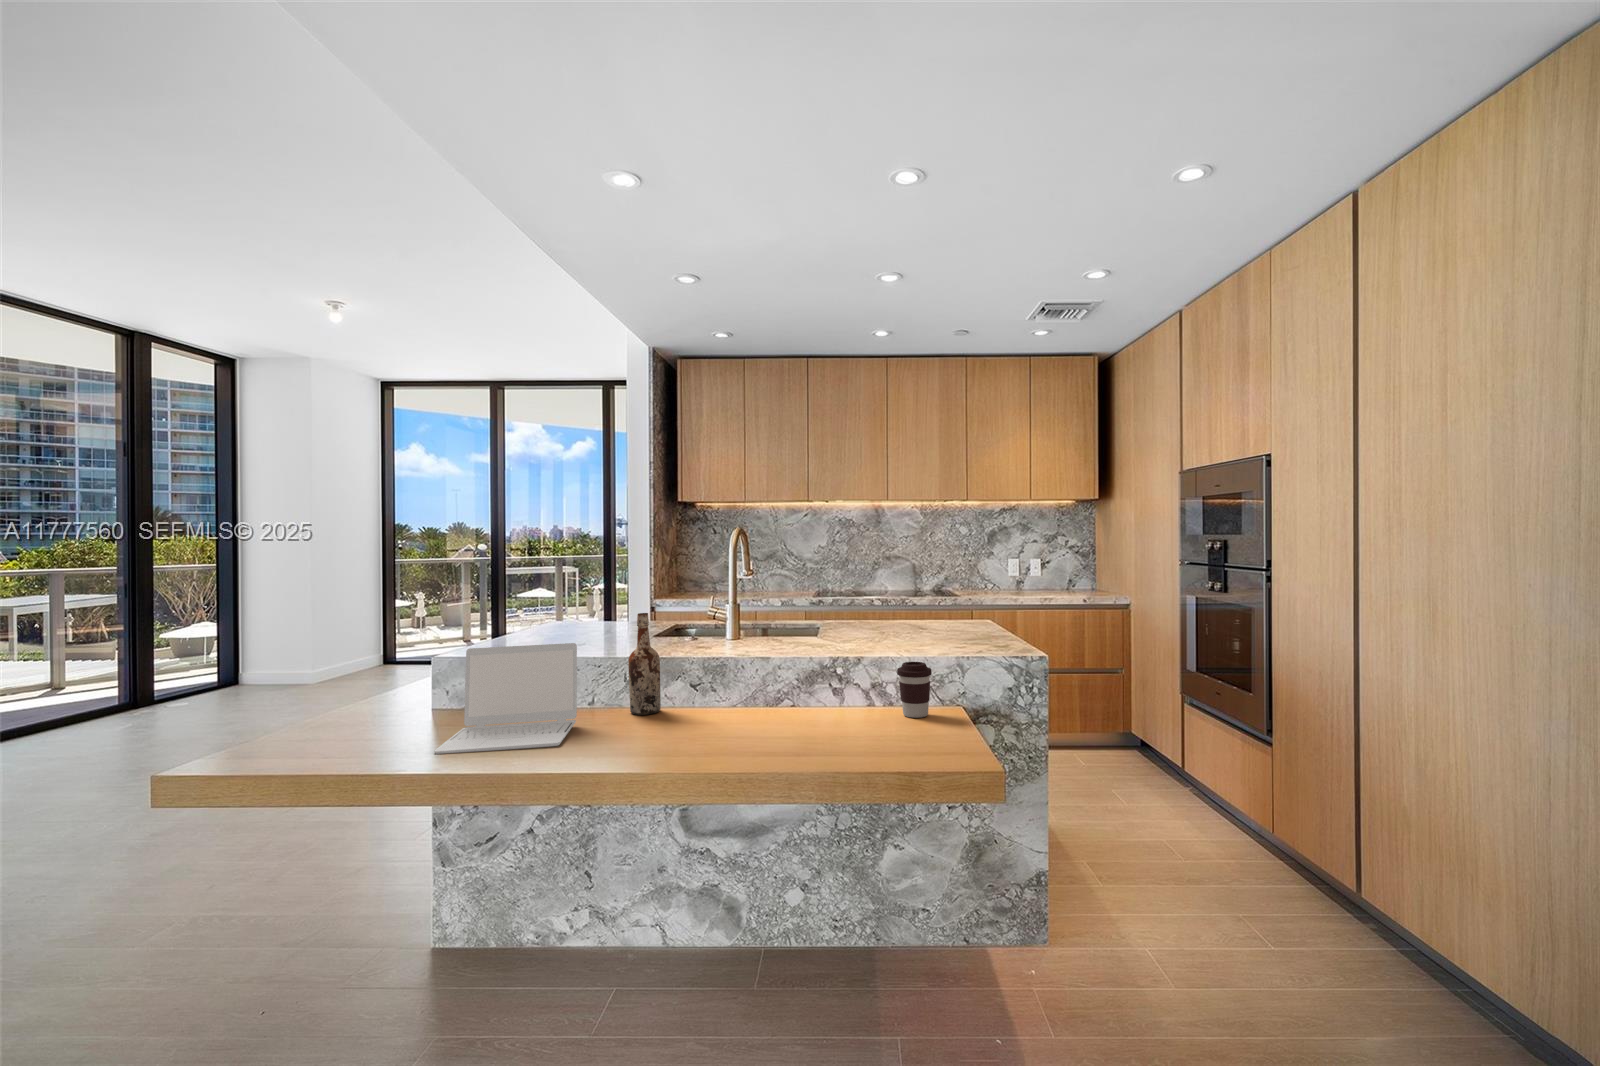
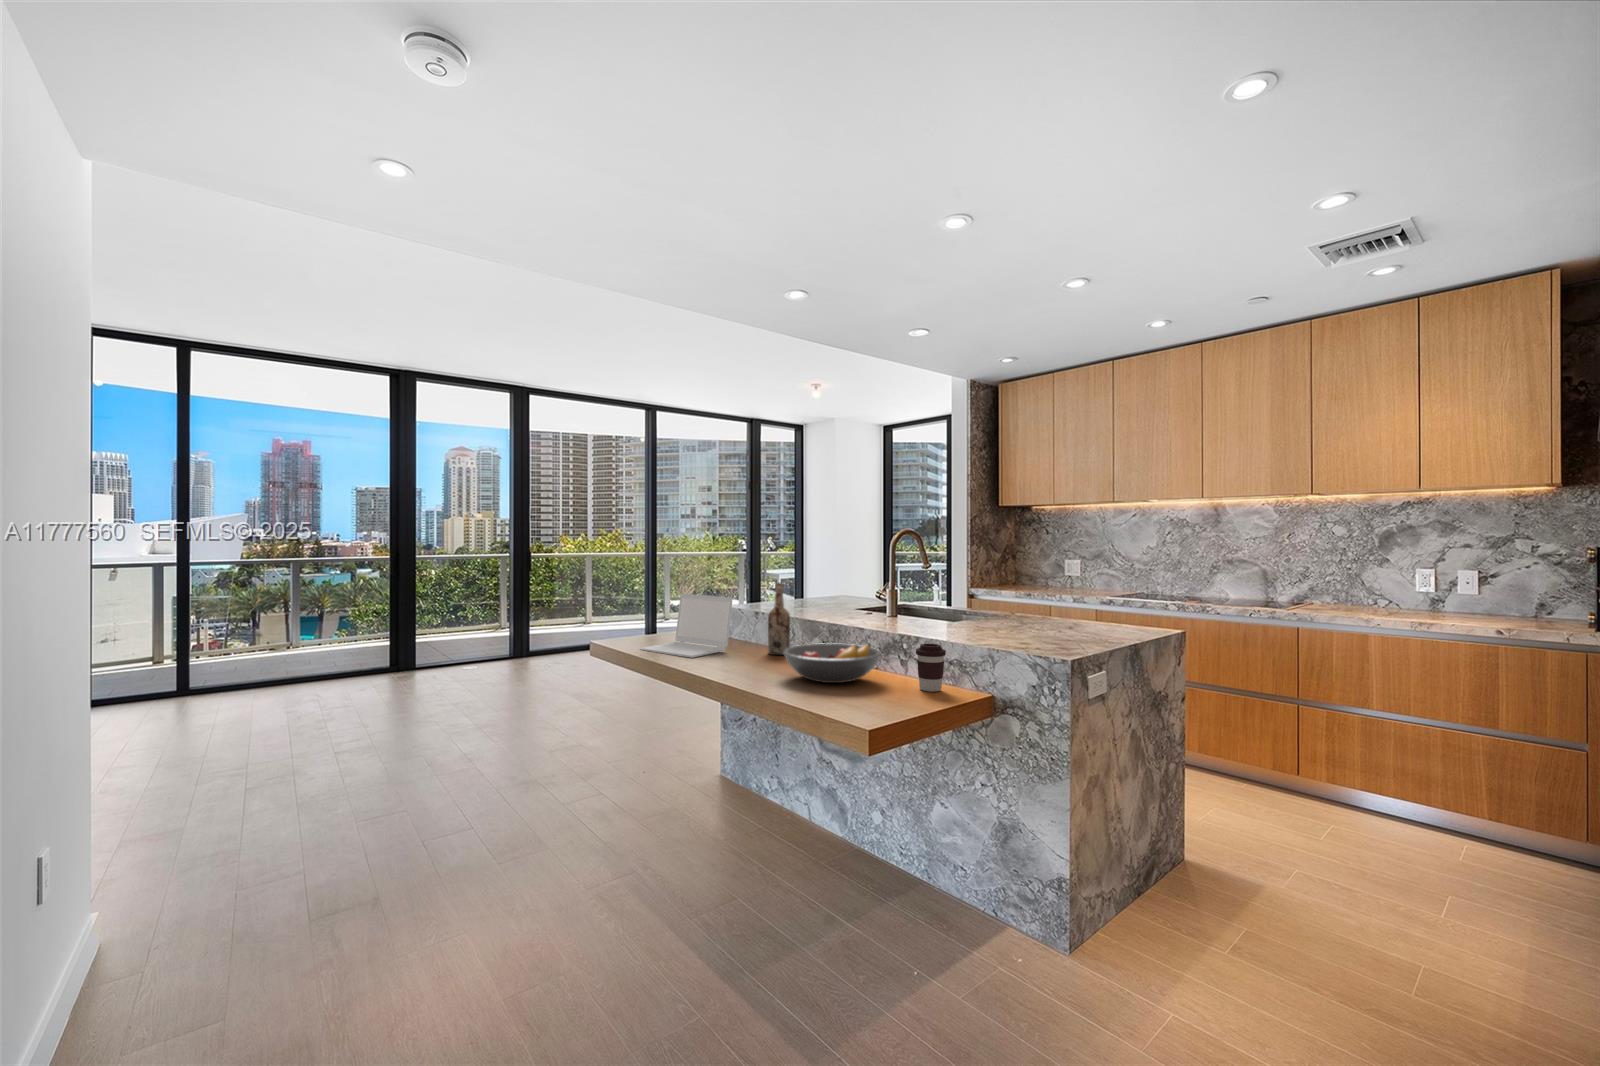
fruit bowl: none [743,674,869,736] -> present [783,643,881,683]

